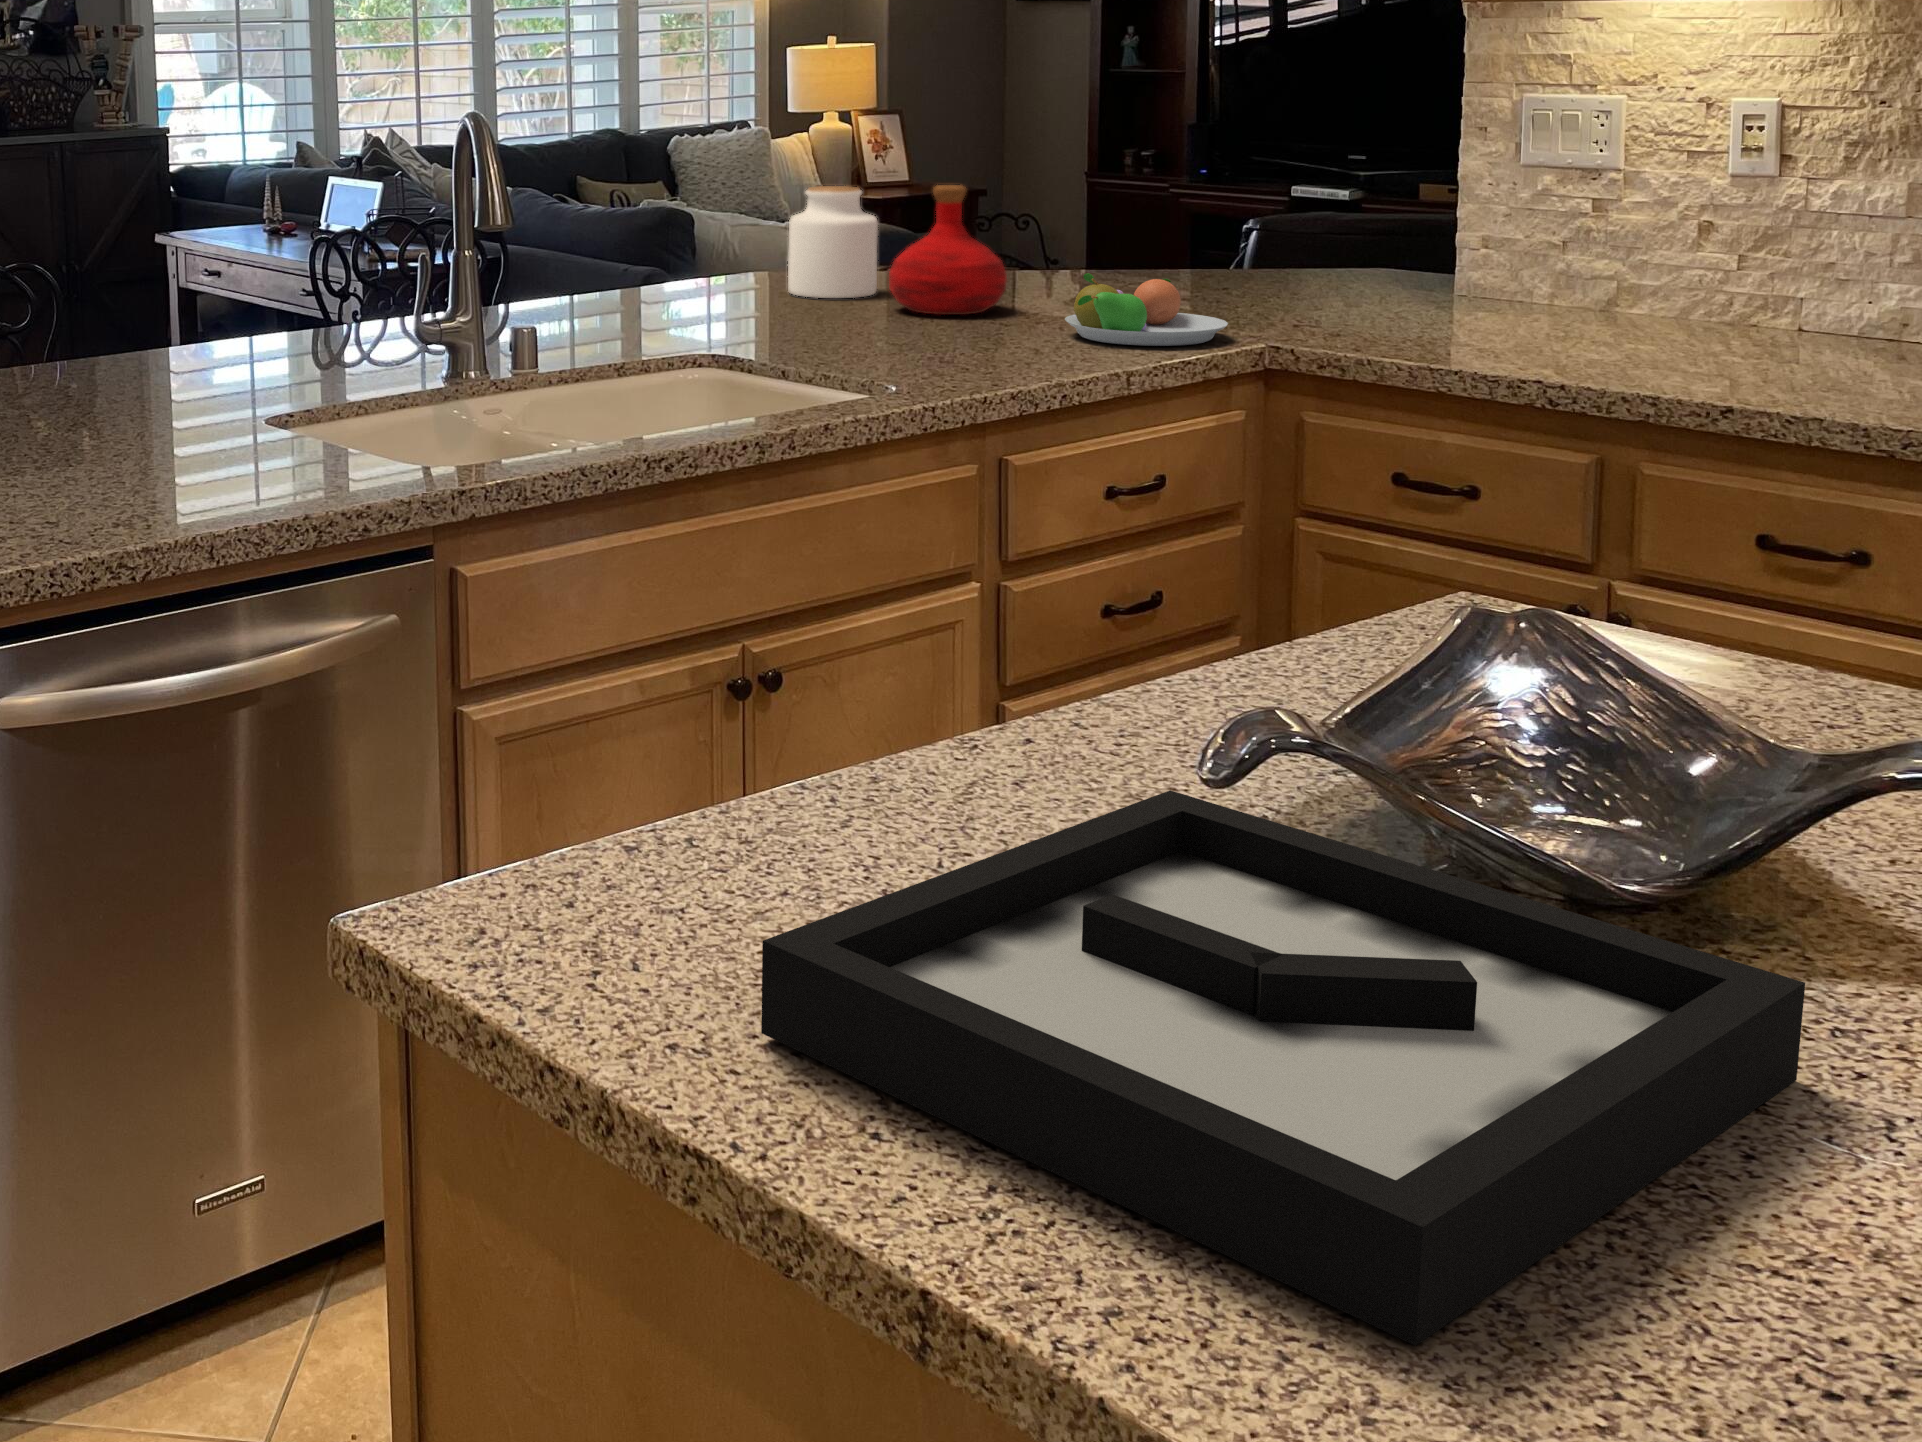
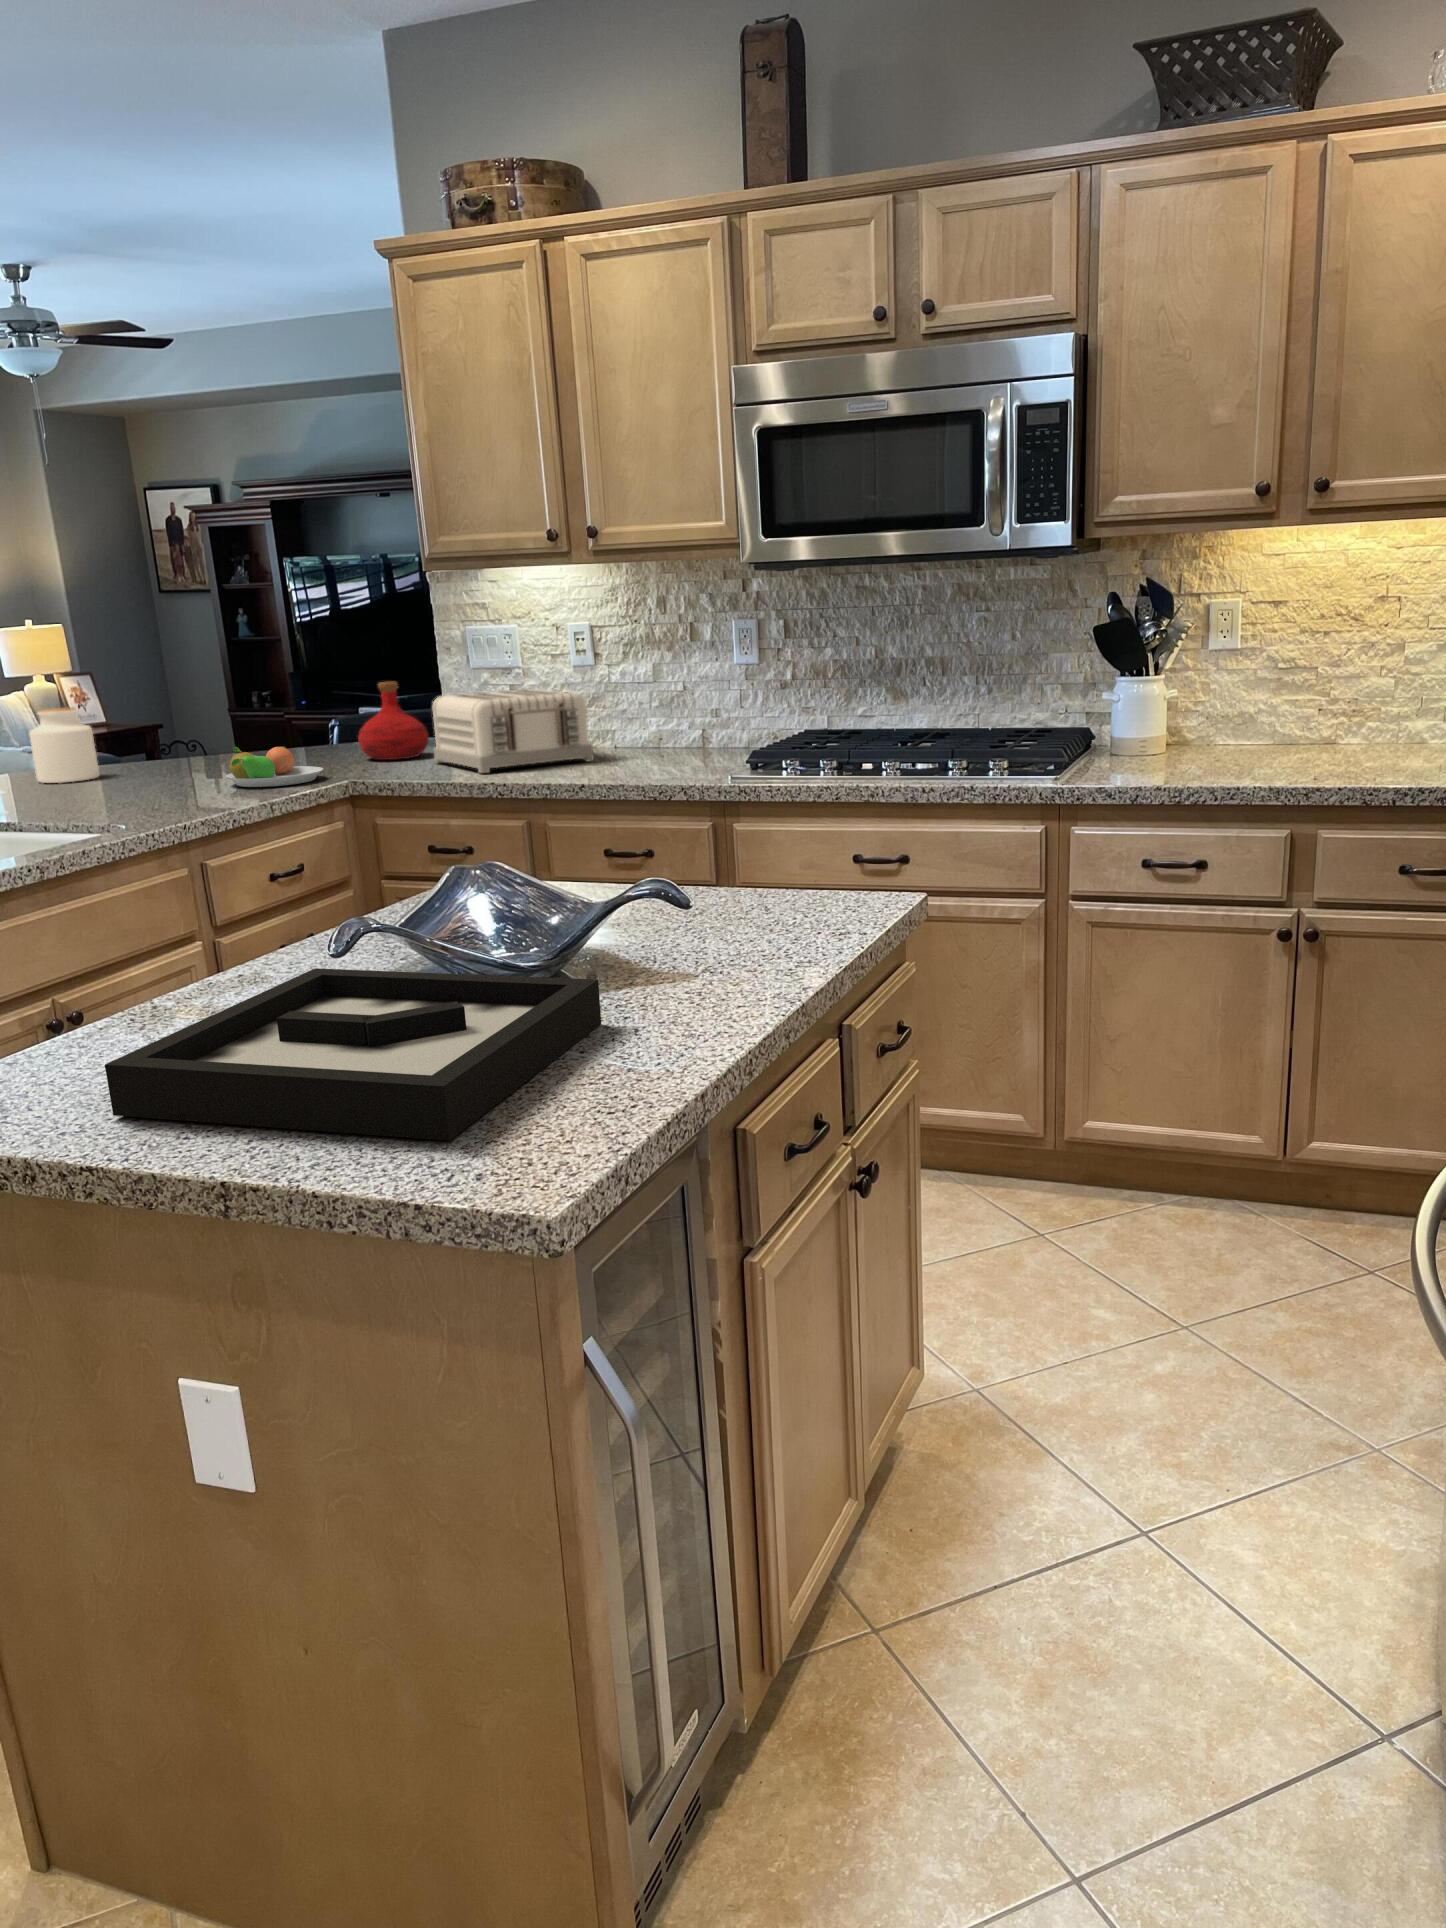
bottle: present [889,185,1007,315] -> present [358,682,429,760]
toaster: none [1429,215,1755,365] -> present [432,689,593,773]

